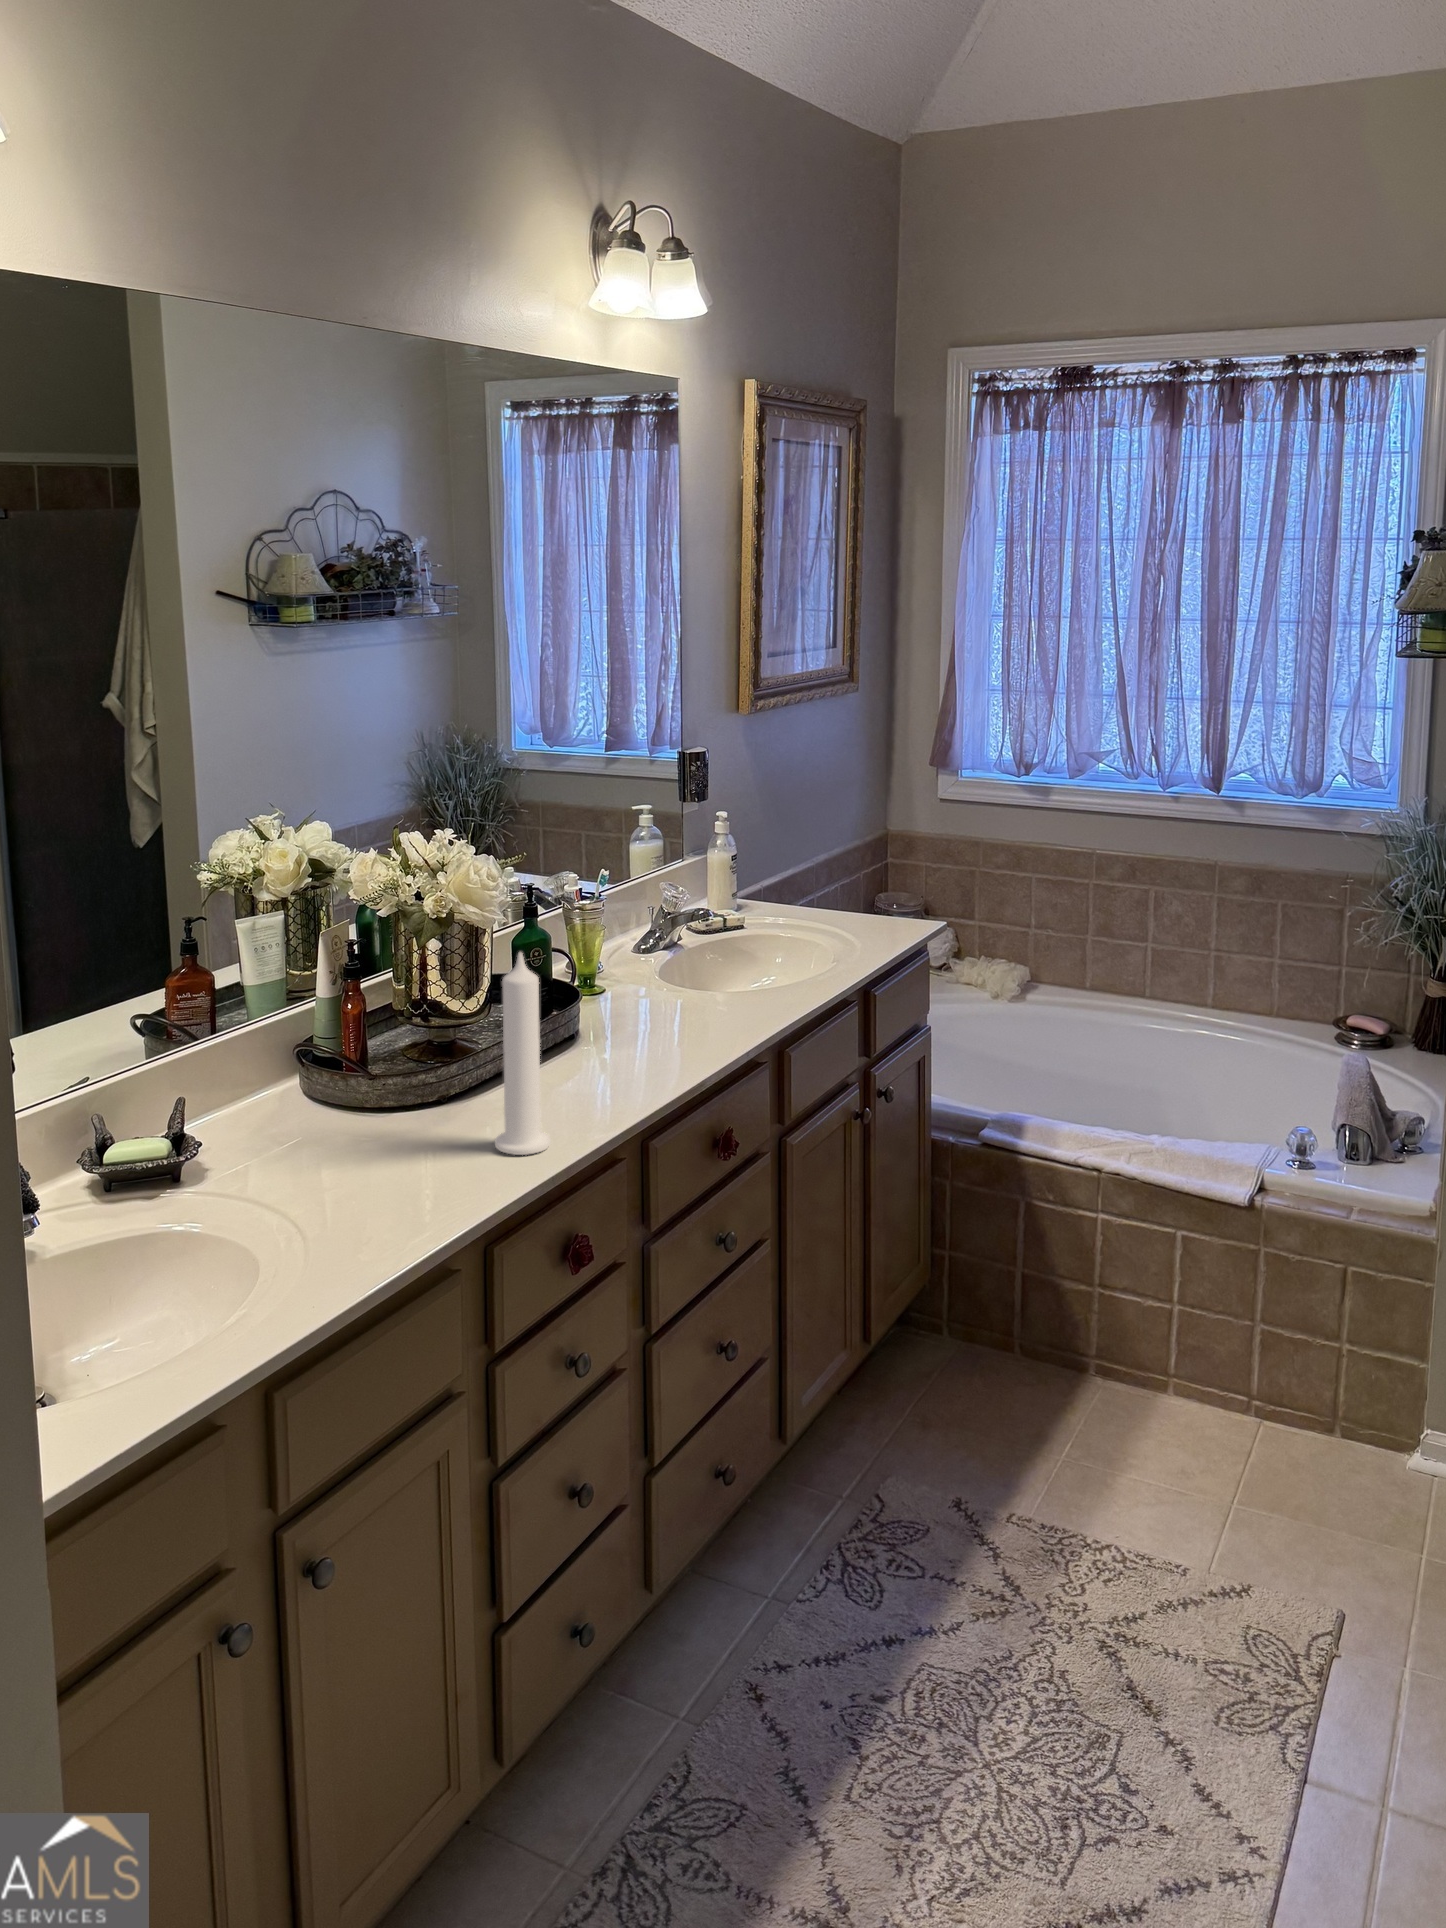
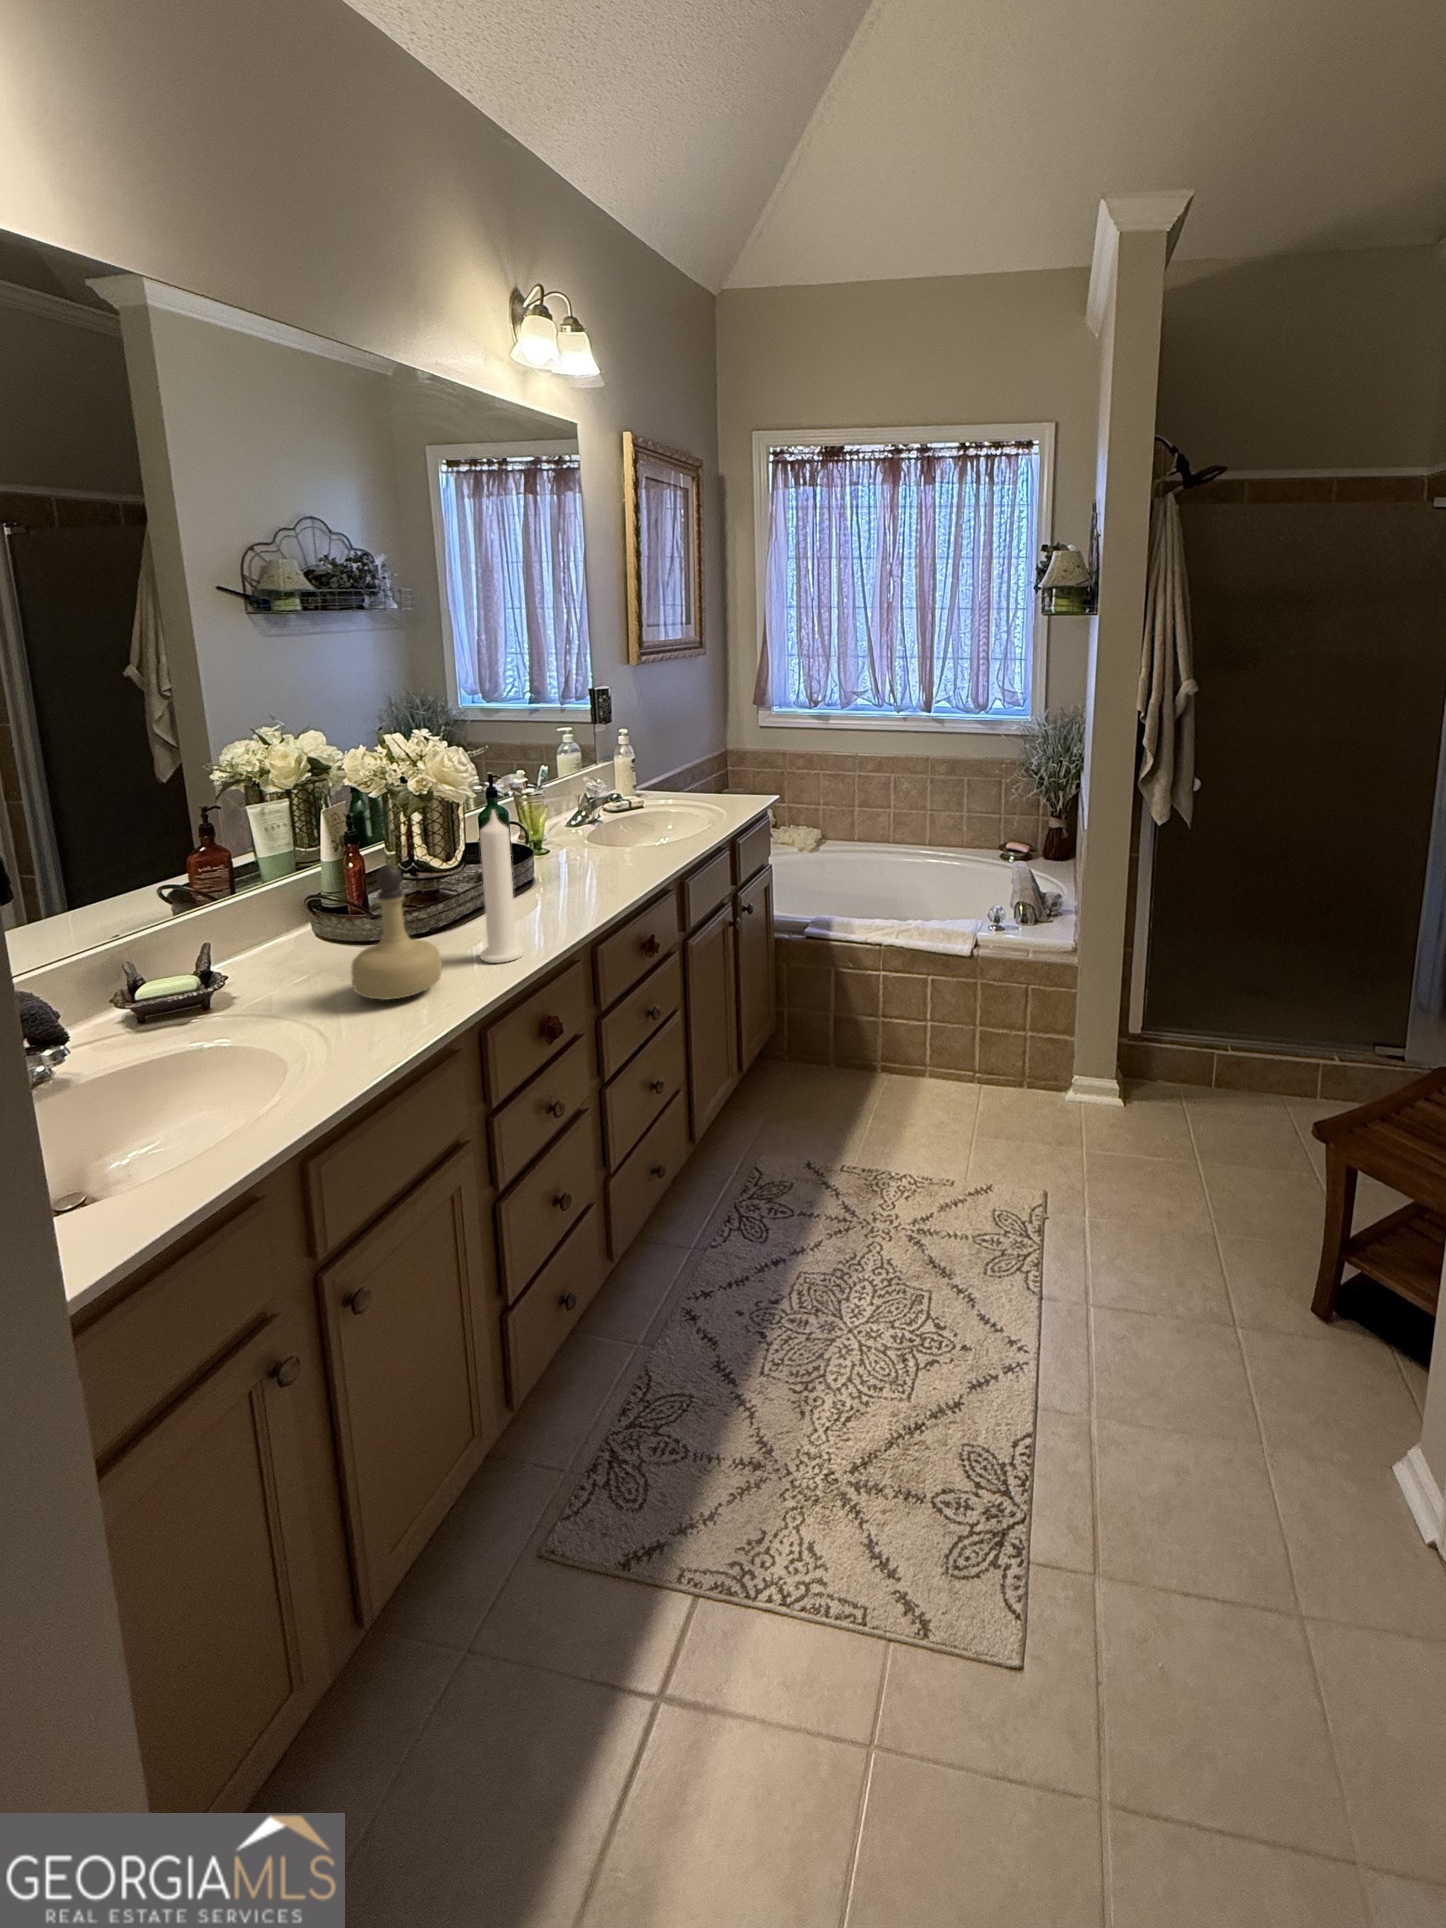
perfume bottle: none [341,1018,446,1190] -> present [351,865,442,1000]

